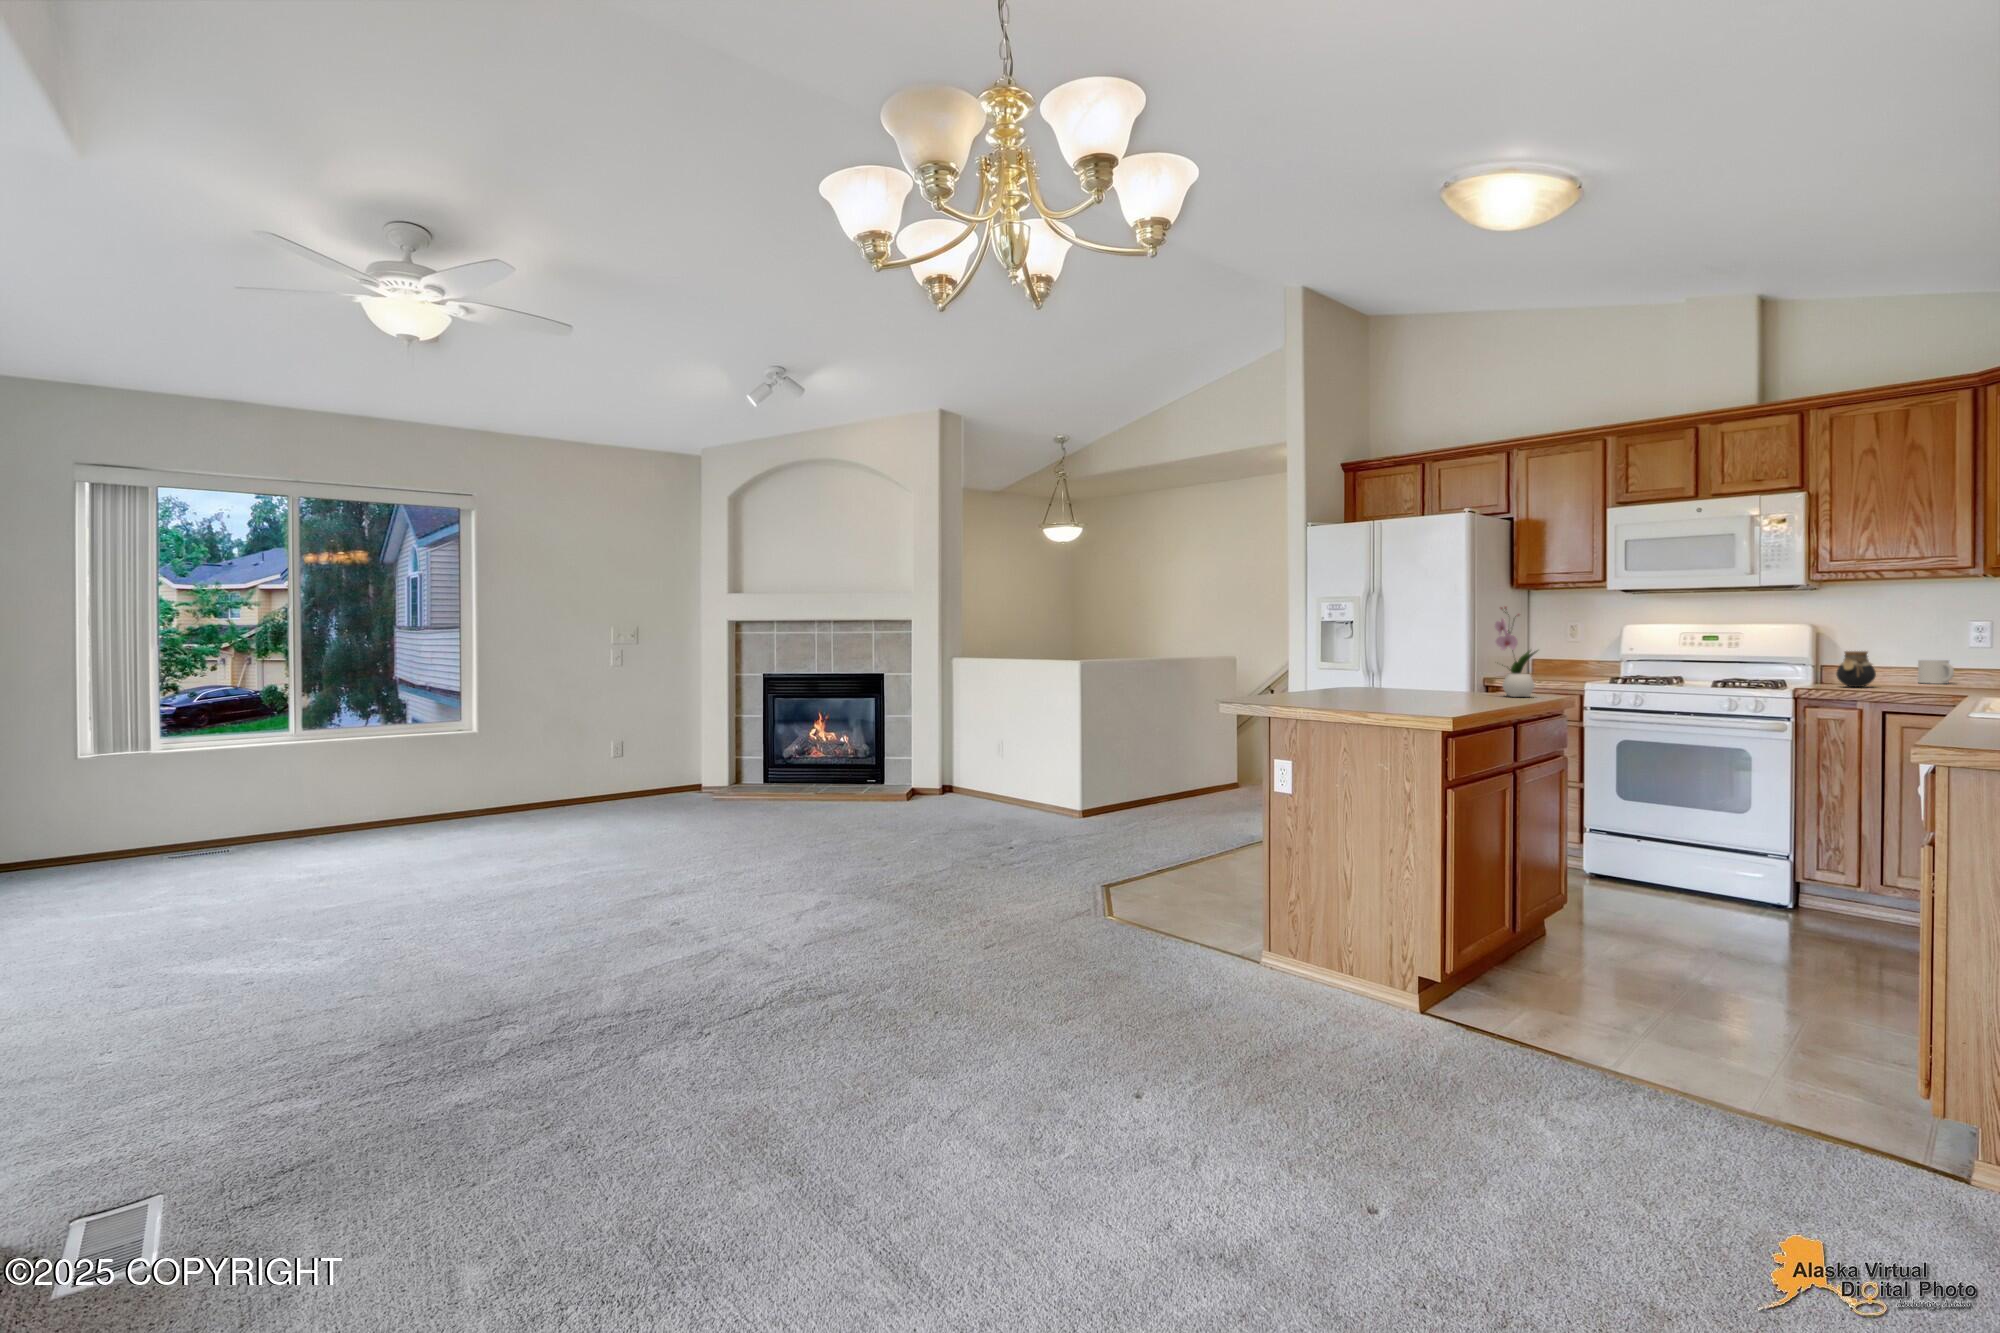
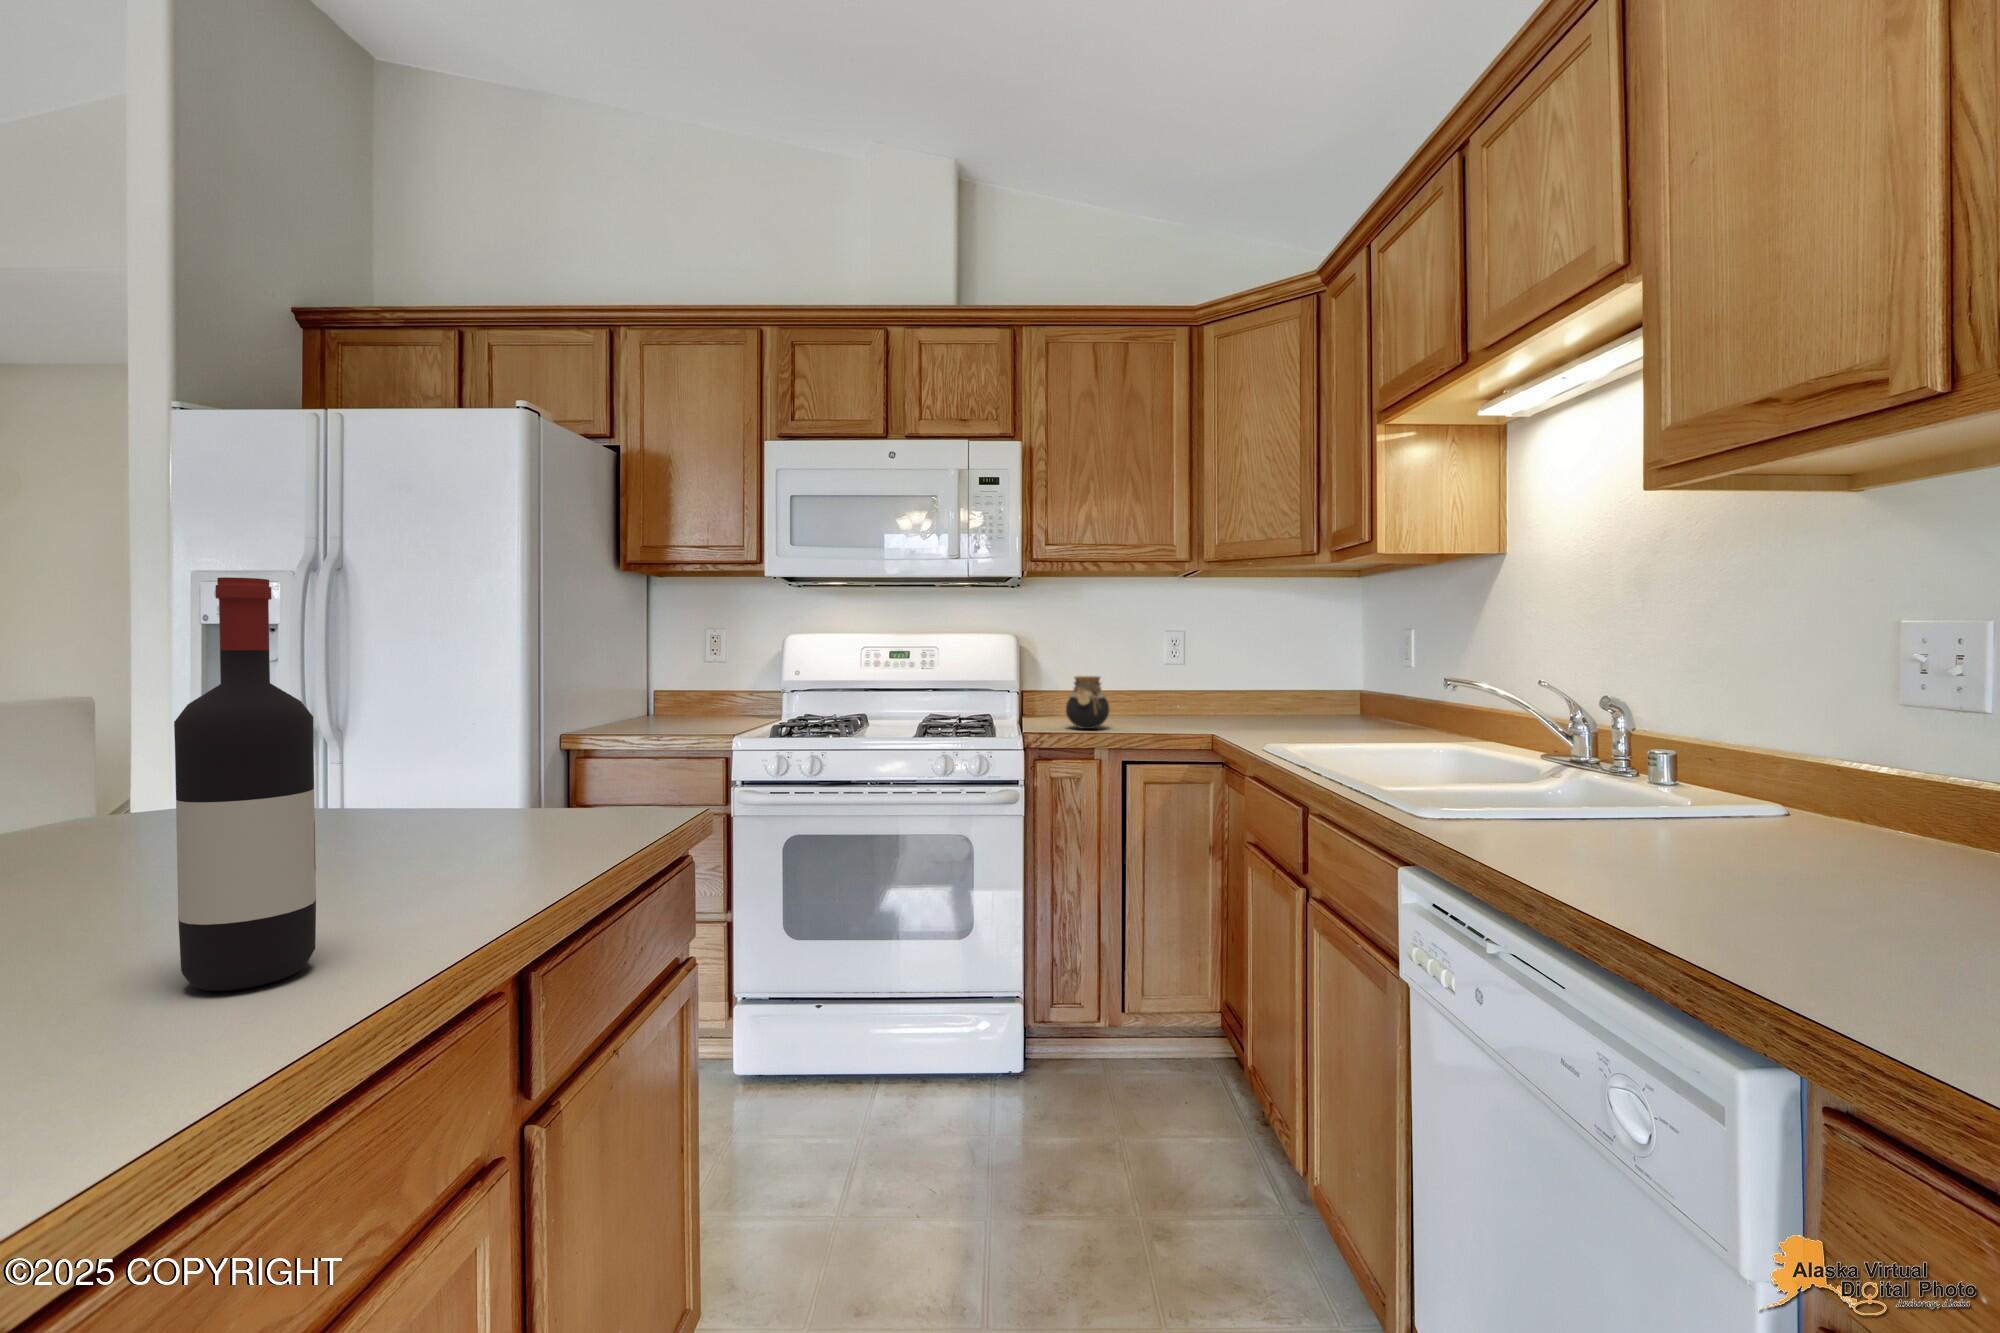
flower arrangement: present [1495,607,1537,697] -> none [473,568,602,838]
wine bottle: none [1464,618,1489,705] -> present [174,577,316,991]
mug: present [1918,660,1954,684] -> none [1123,684,1162,716]

